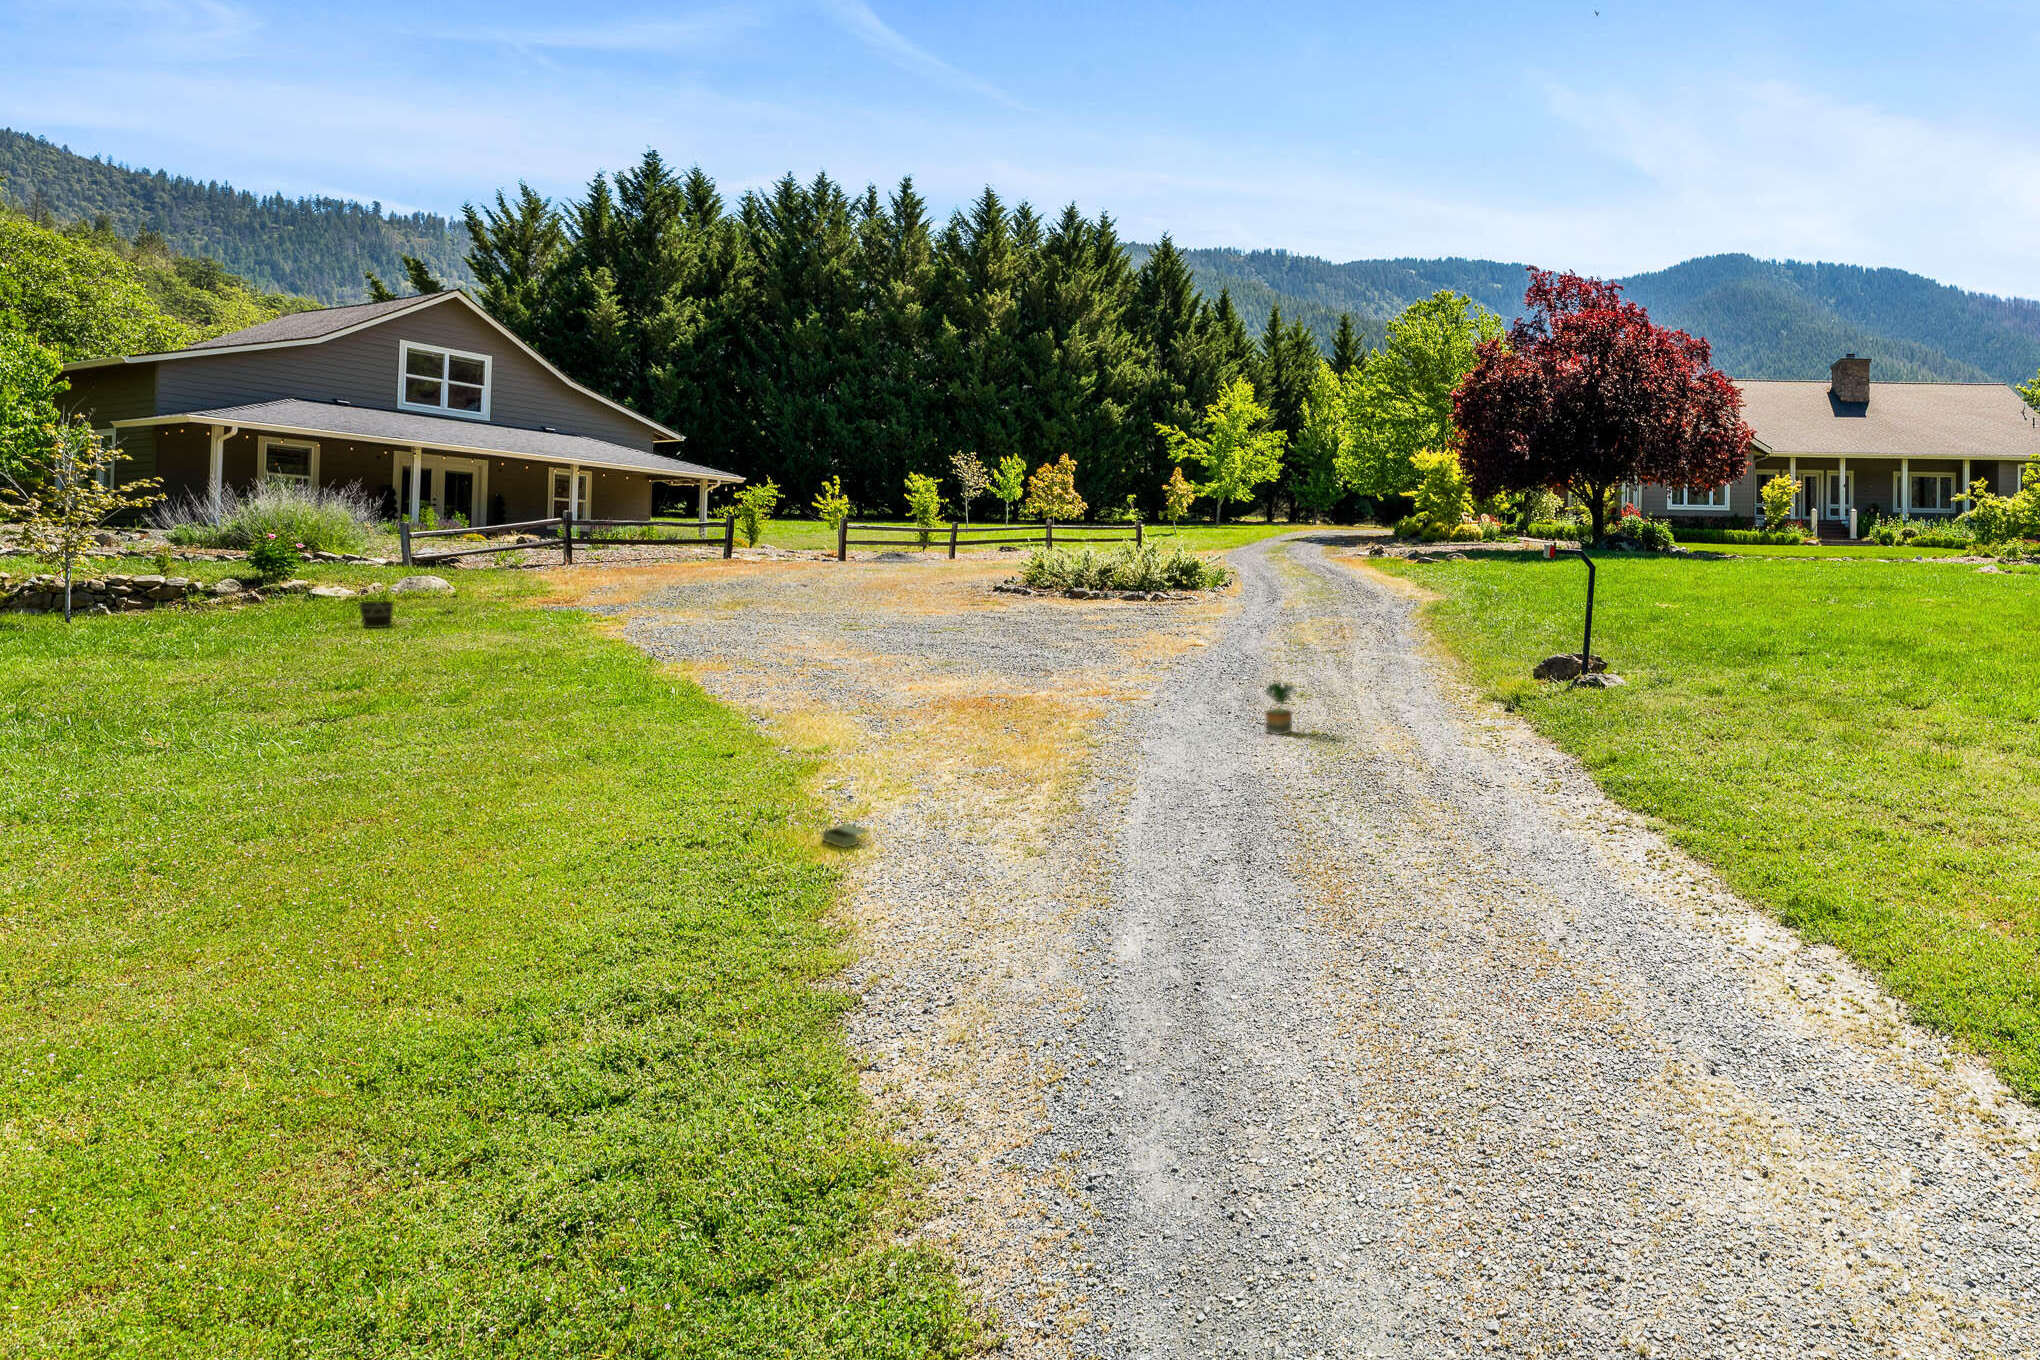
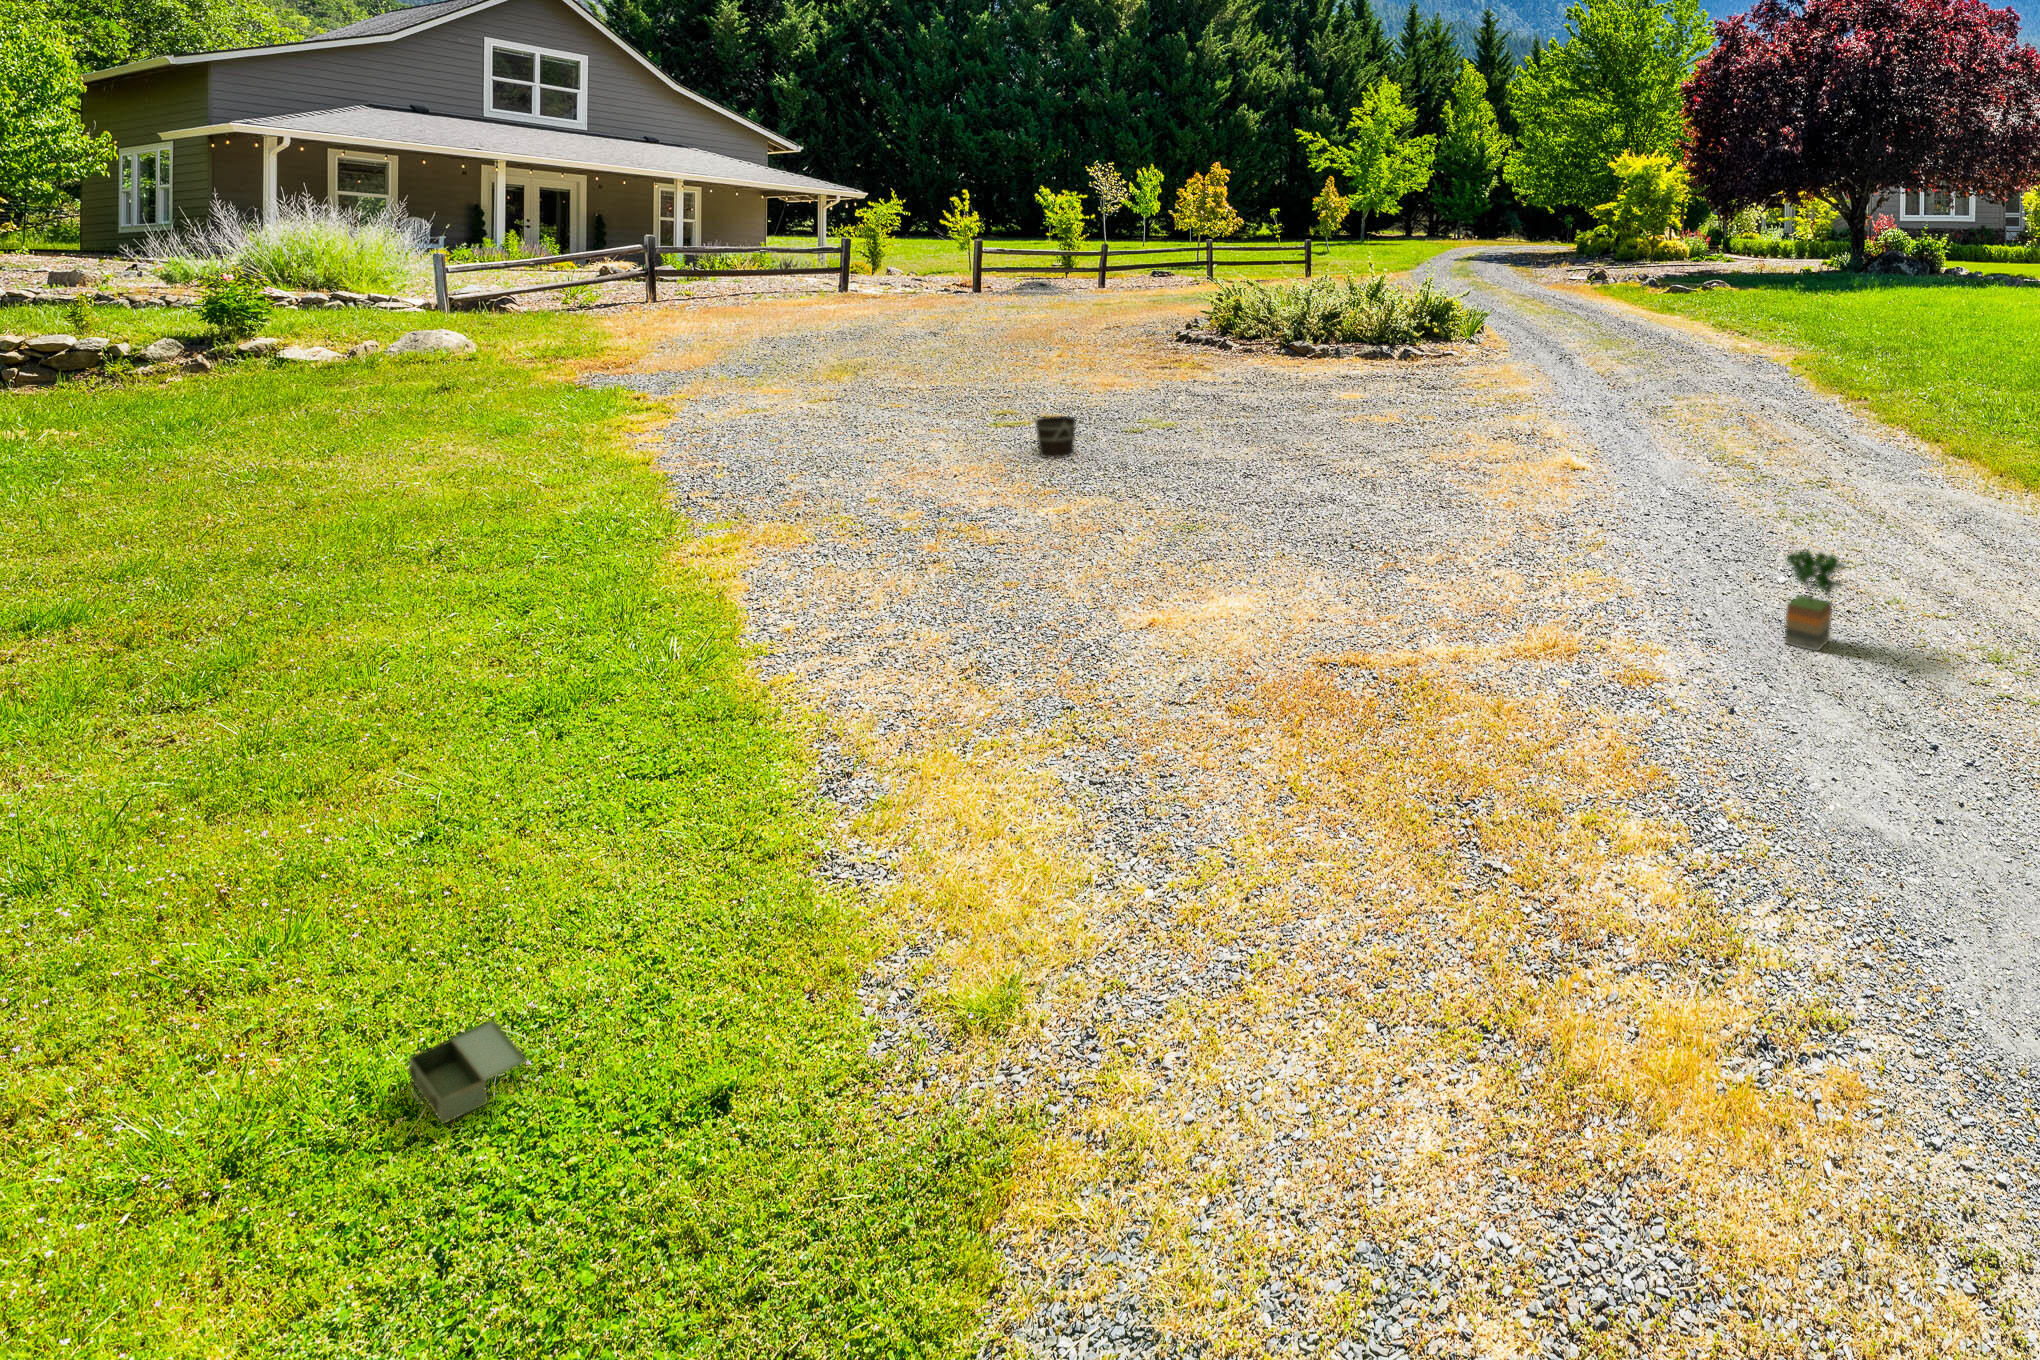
bucket: present [359,601,393,628] -> present [1035,416,1076,458]
toolbox: present [822,825,867,848] -> present [408,1020,526,1123]

